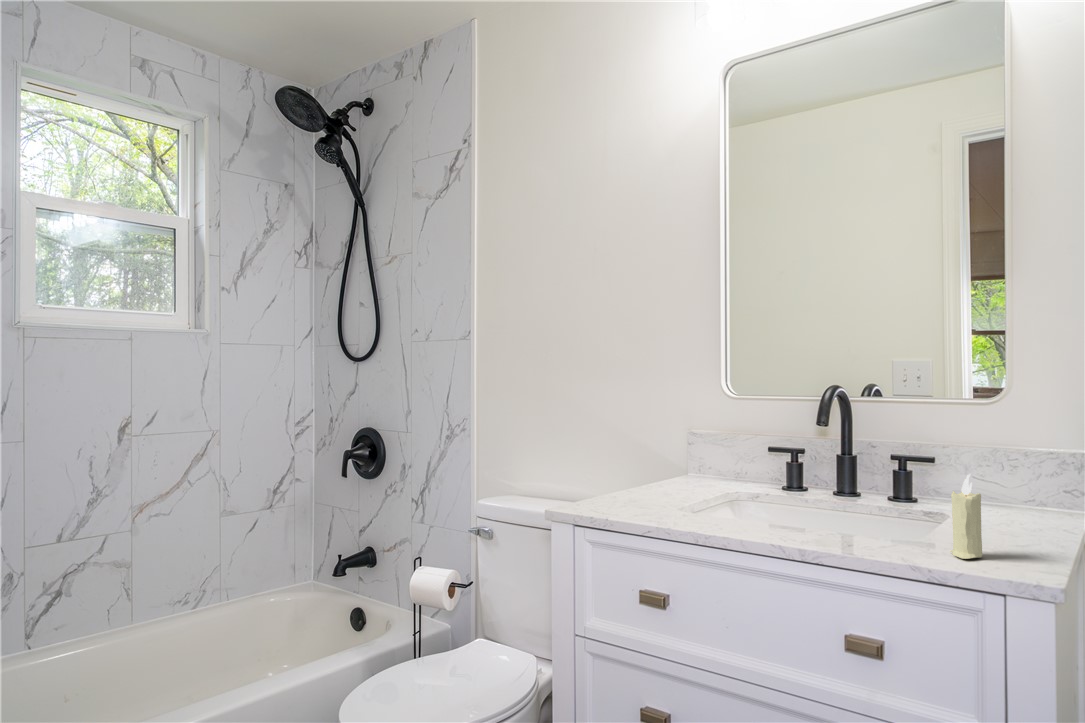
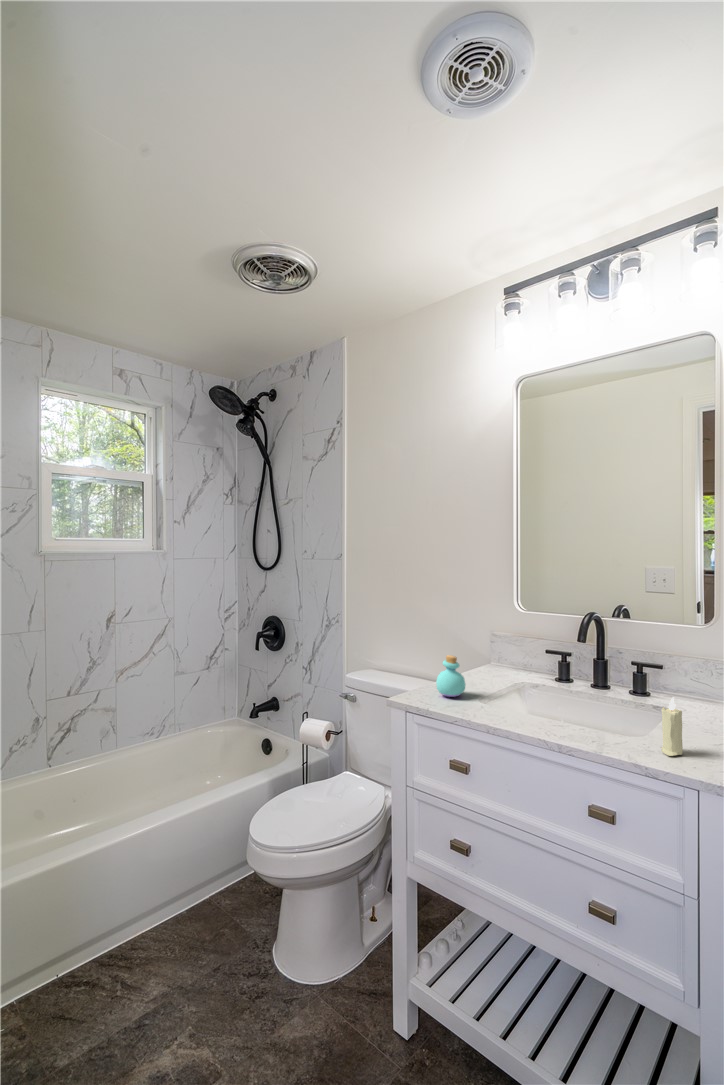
perfume bottle: none [616,448,659,507] -> present [436,655,466,697]

